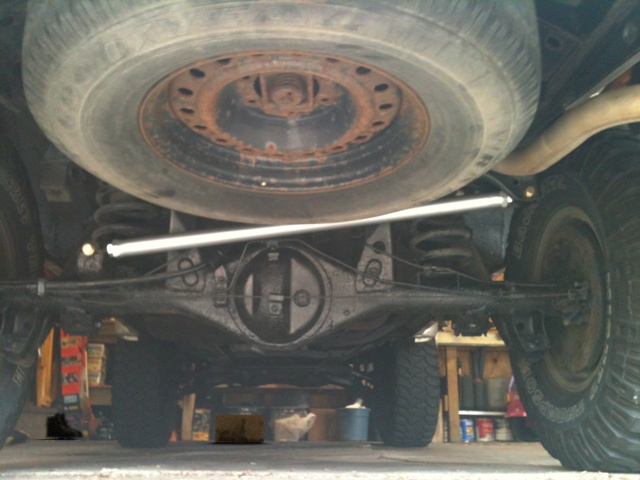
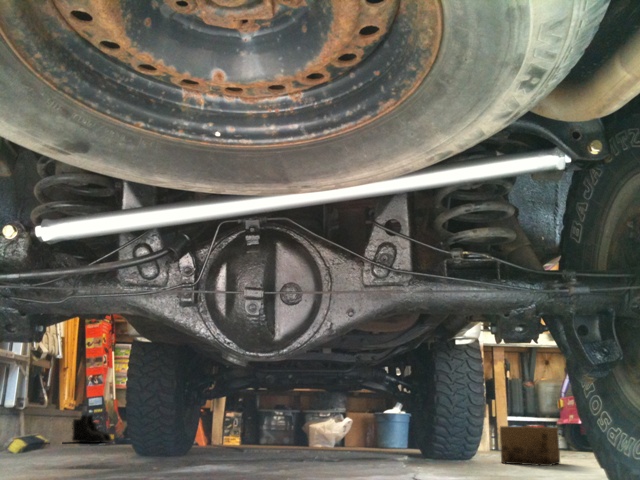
cardboard box: present [215,414,265,443] -> present [500,426,560,466]

